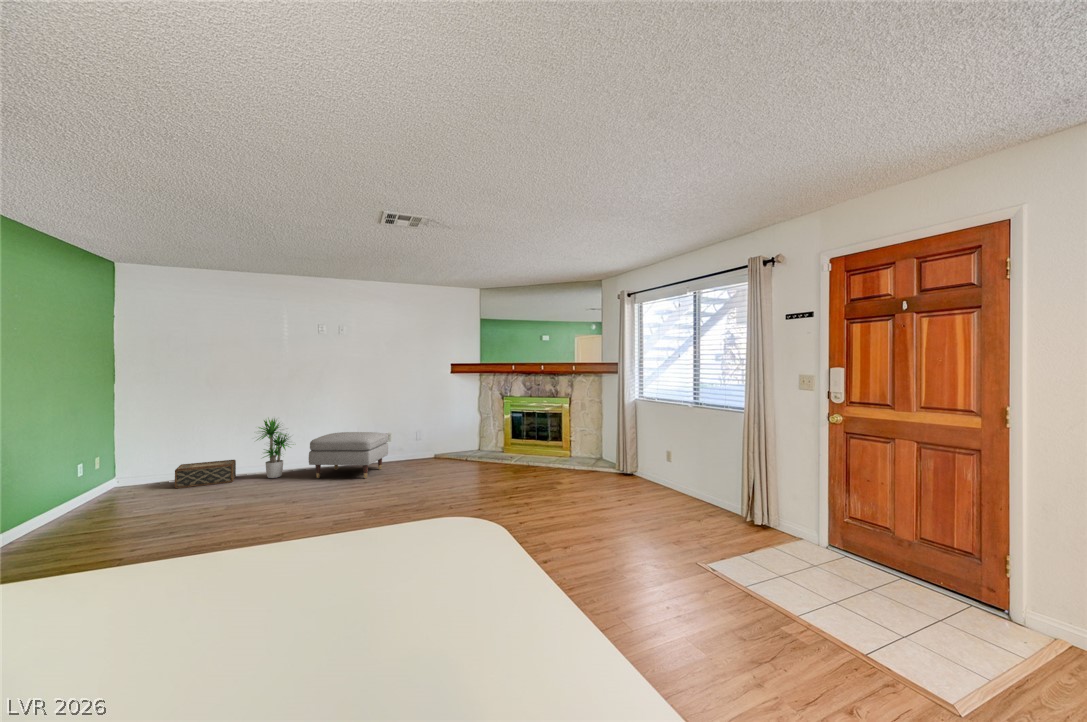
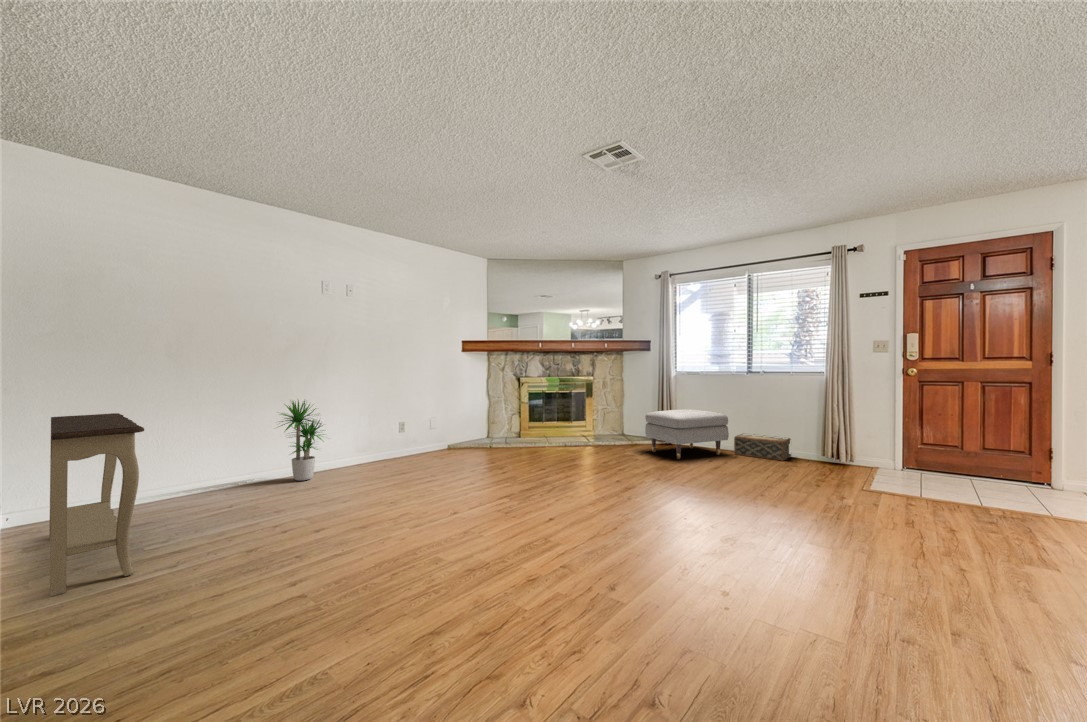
console table: none [29,427,134,536] -> present [49,413,144,596]
ottoman: present [309,432,389,478] -> present [645,410,729,459]
woven basket: present [175,460,236,488] -> present [734,434,791,461]

